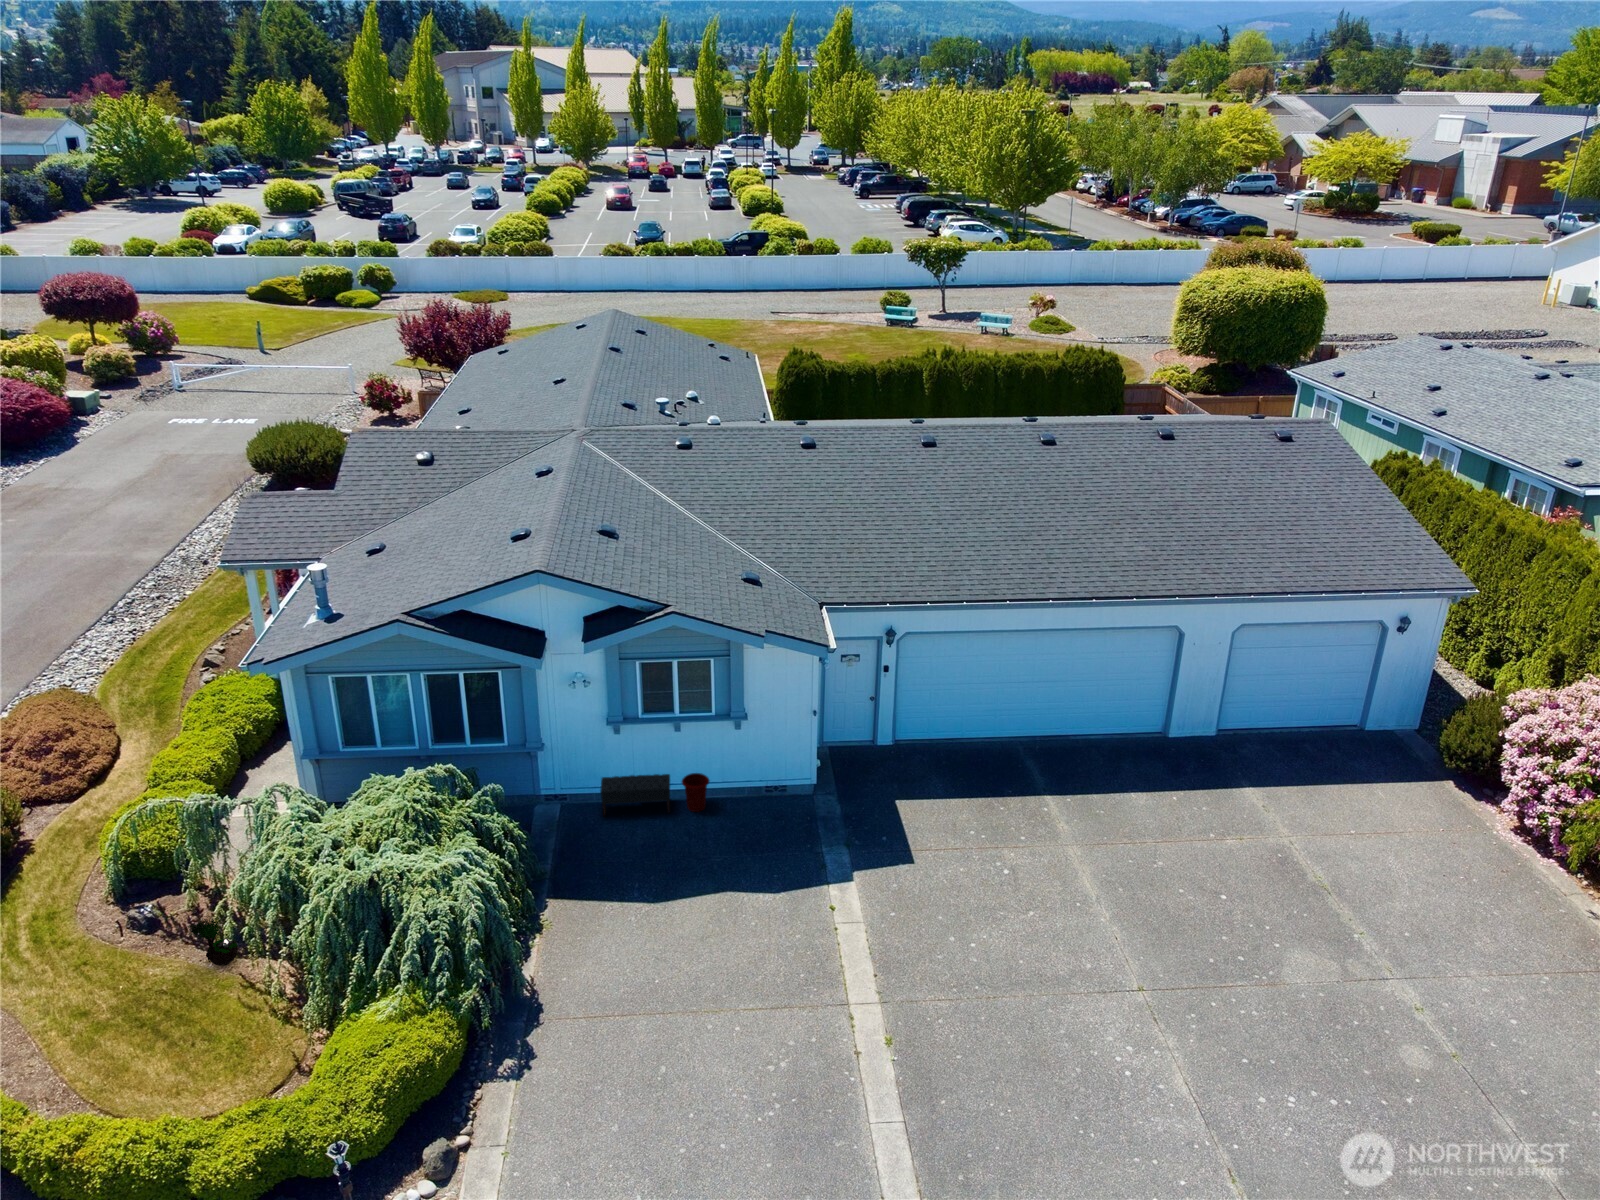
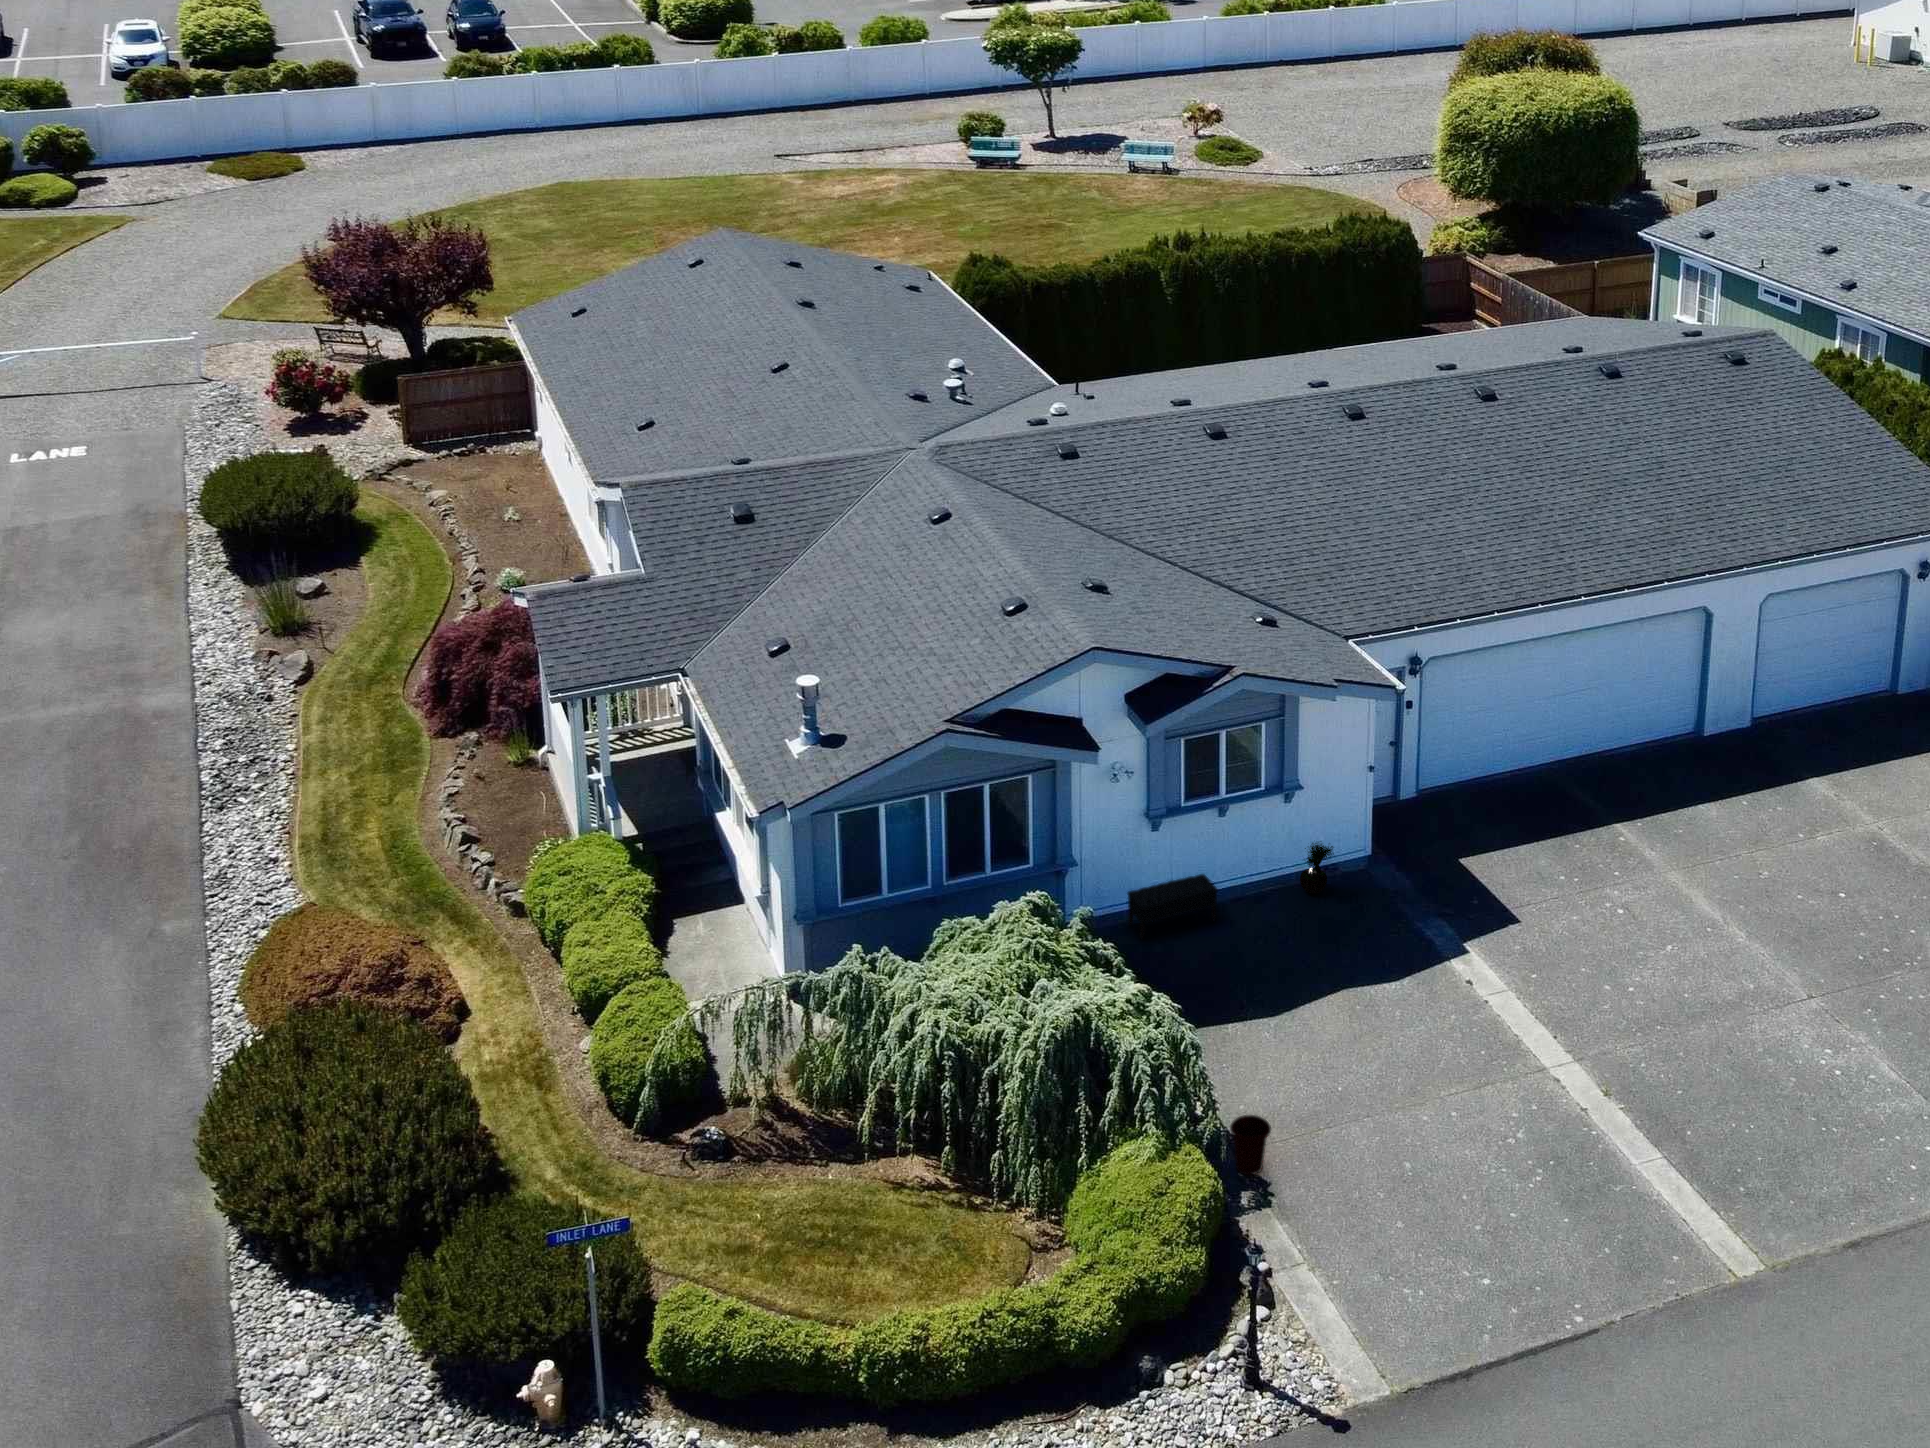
waste bin: present [682,773,709,812] -> present [1230,1115,1271,1175]
potted tree: present [188,917,238,965] -> present [1300,841,1334,893]

